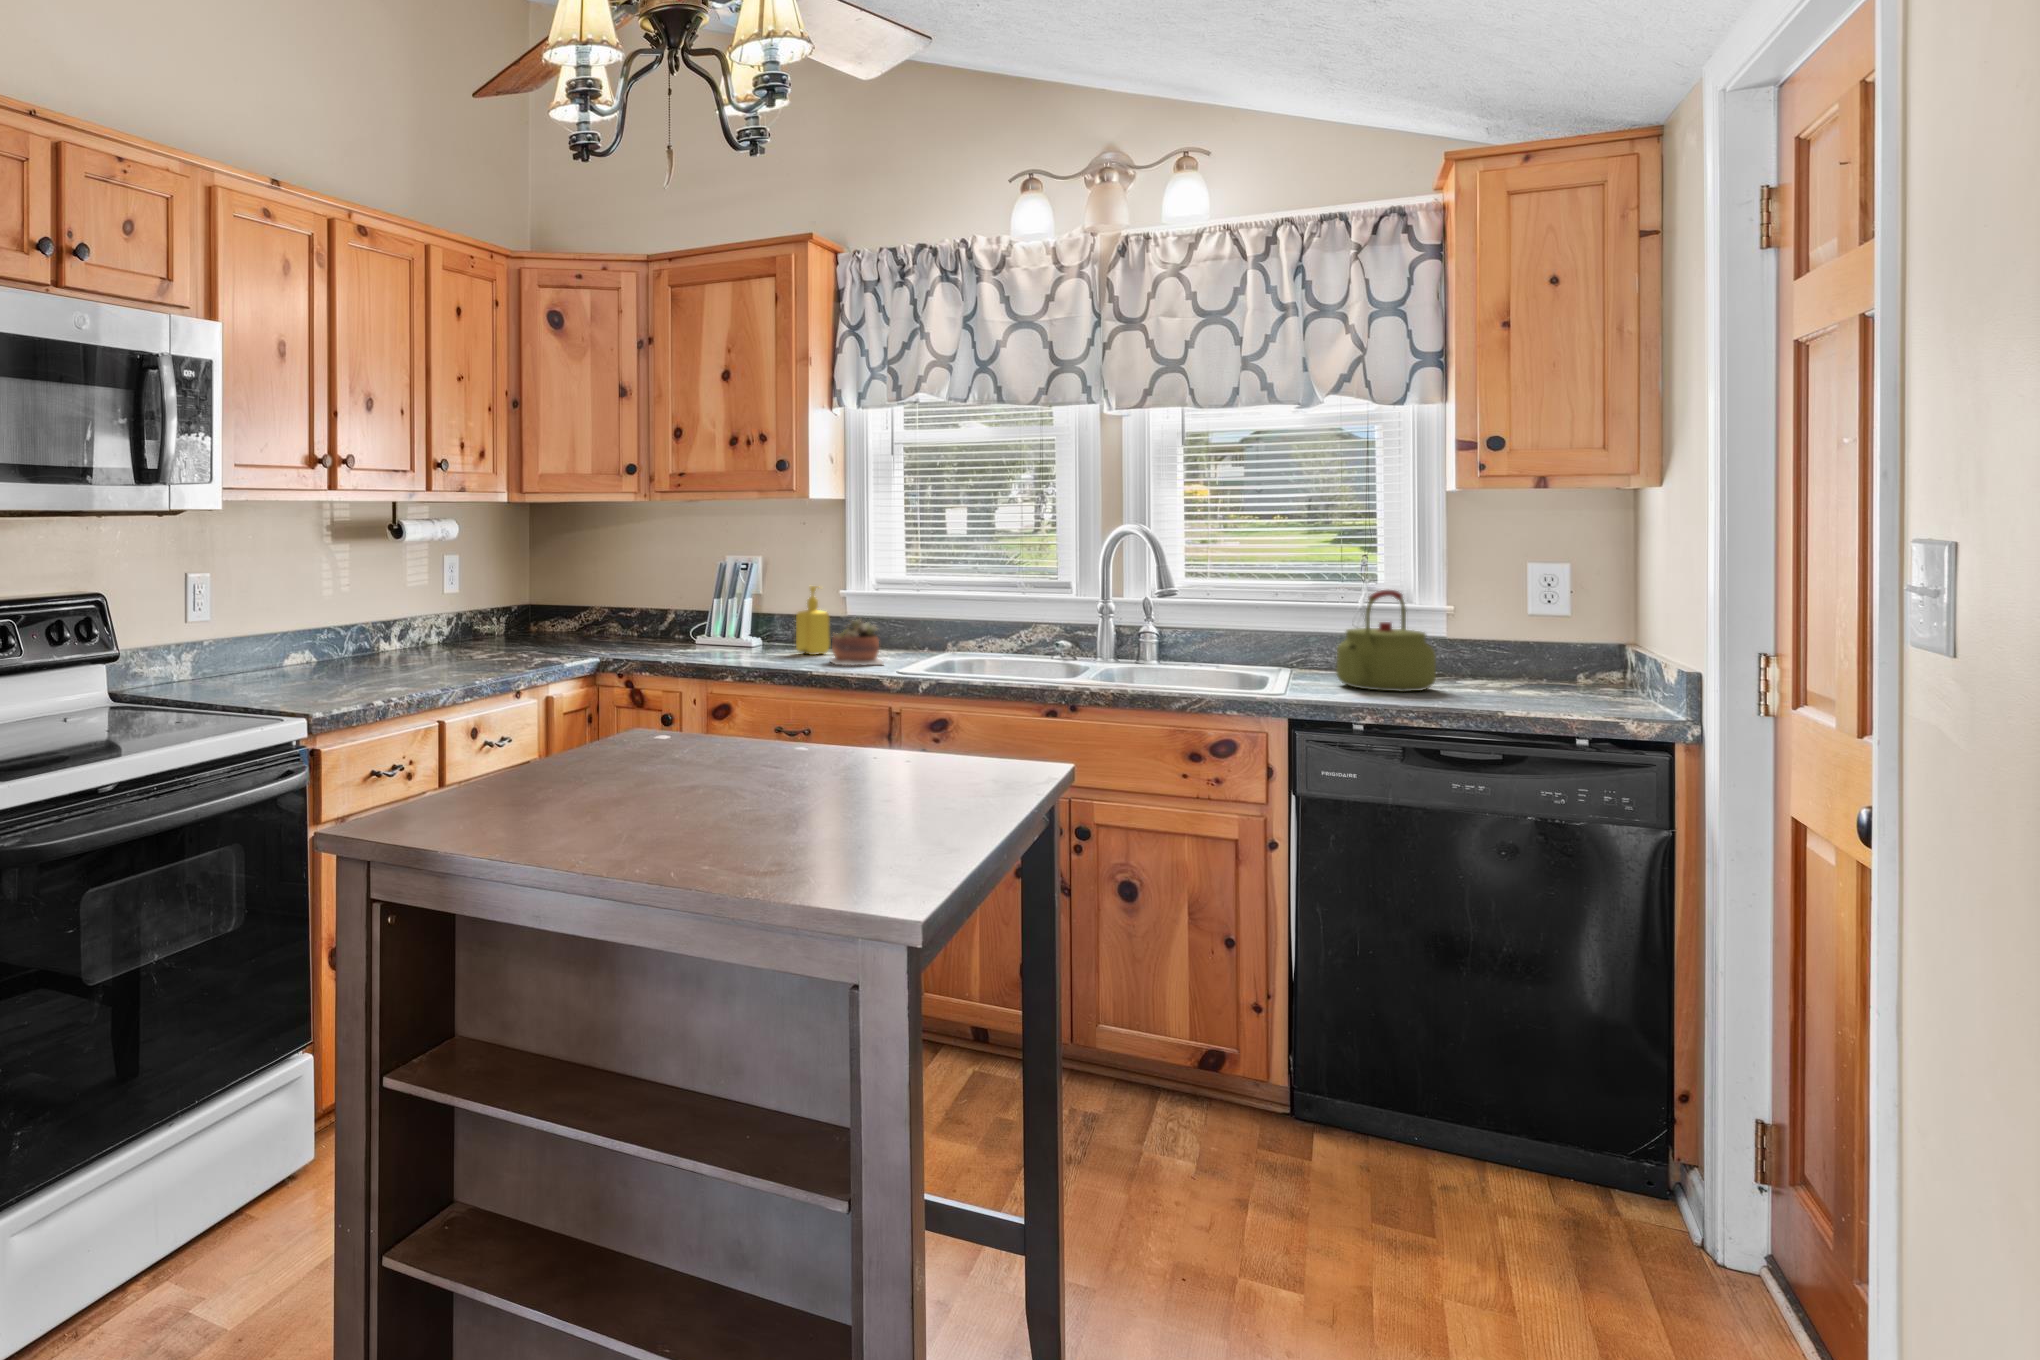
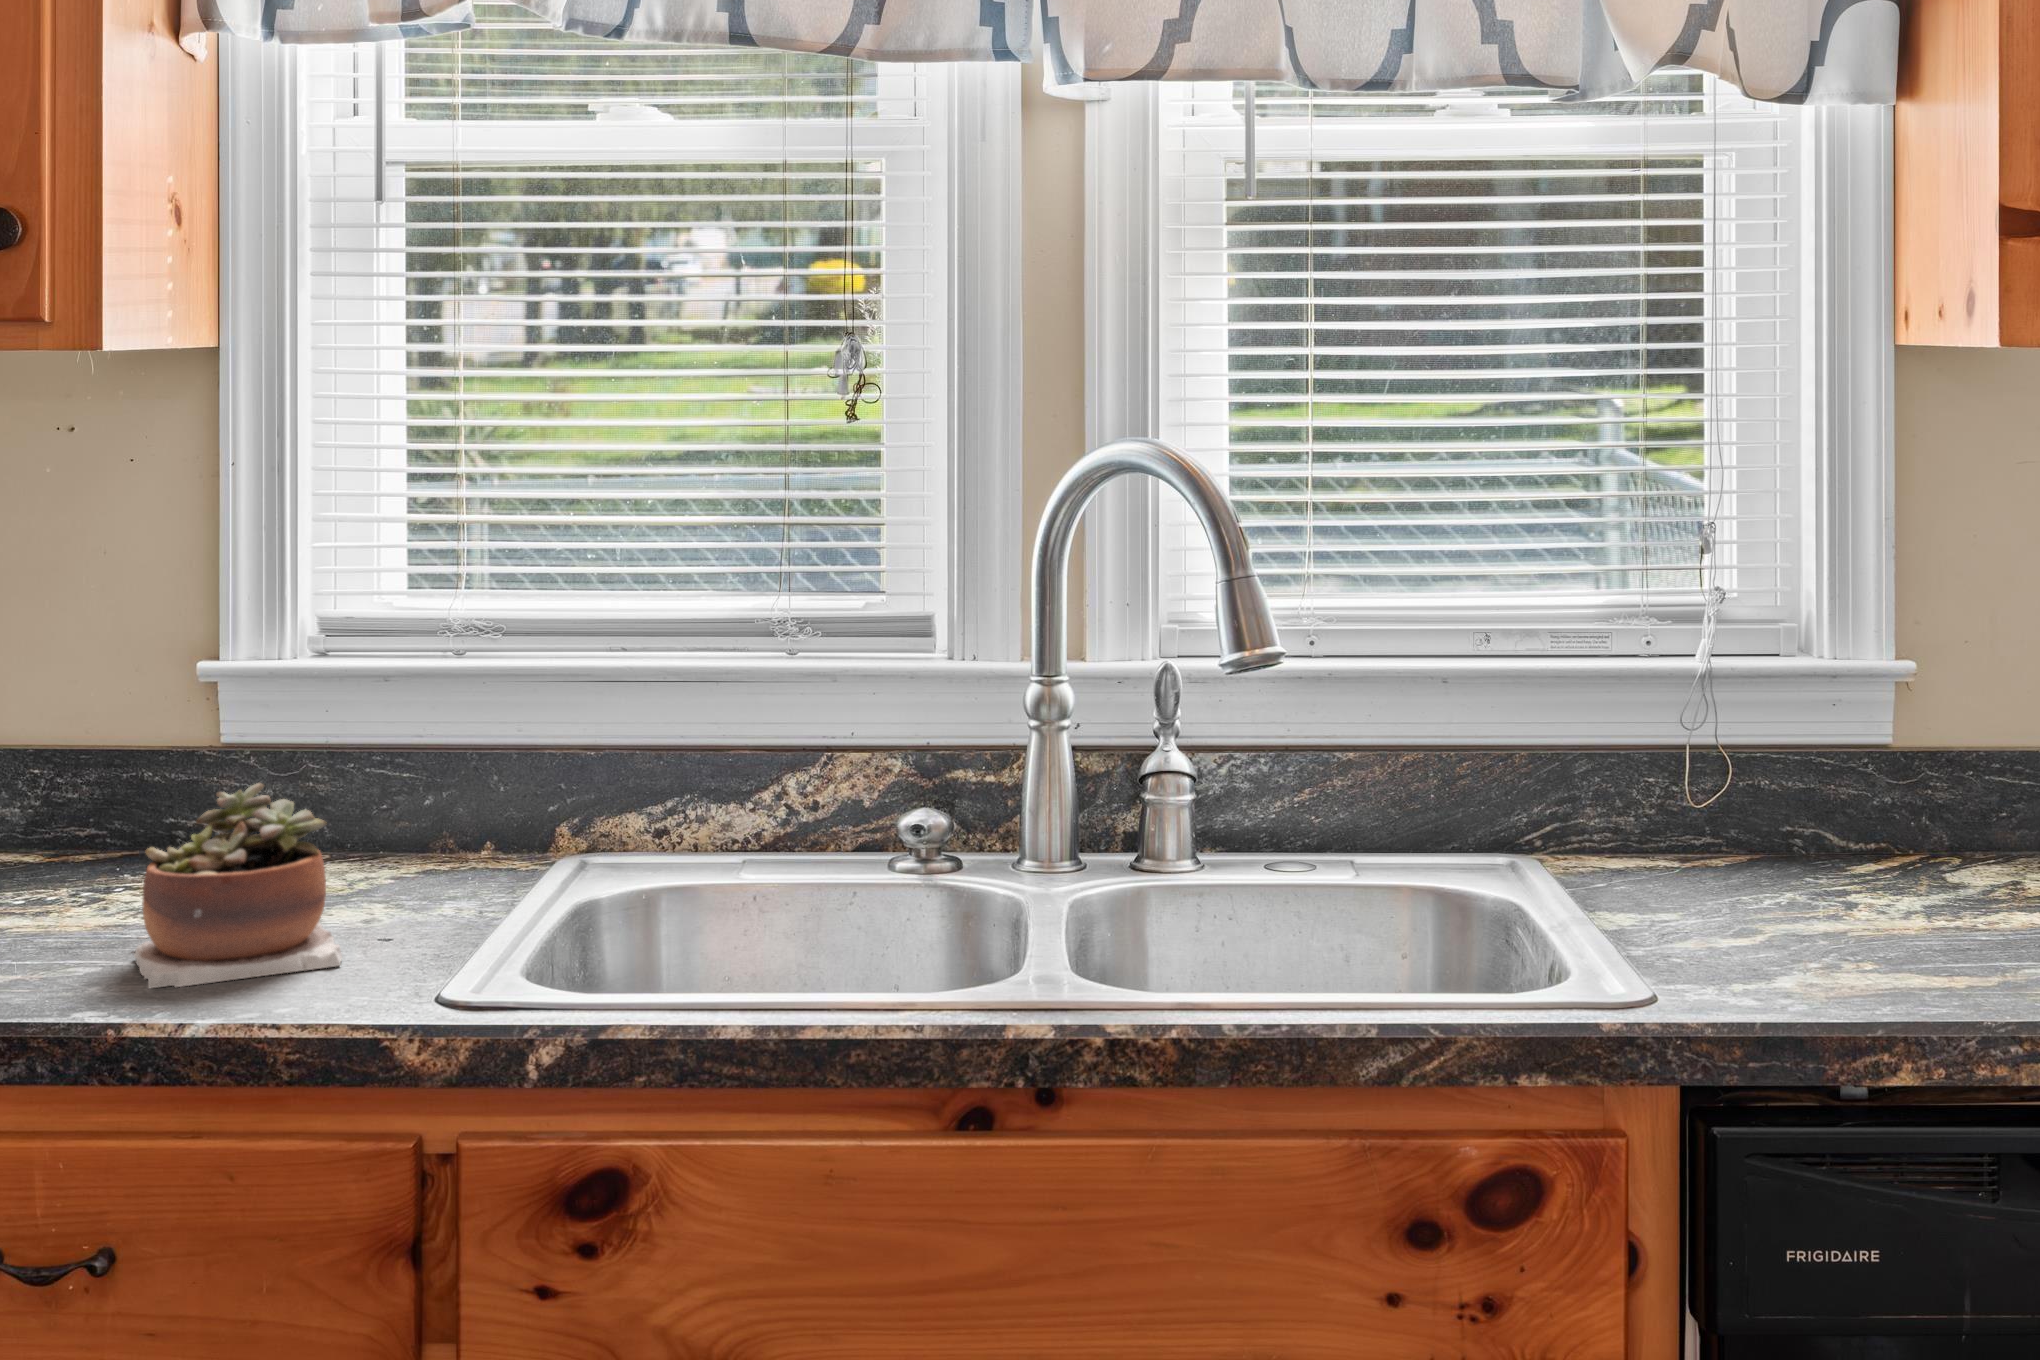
soap dispenser: present [796,586,830,655] -> none [25,656,155,910]
kettle: present [1336,590,1436,692] -> none [1727,629,1996,950]

